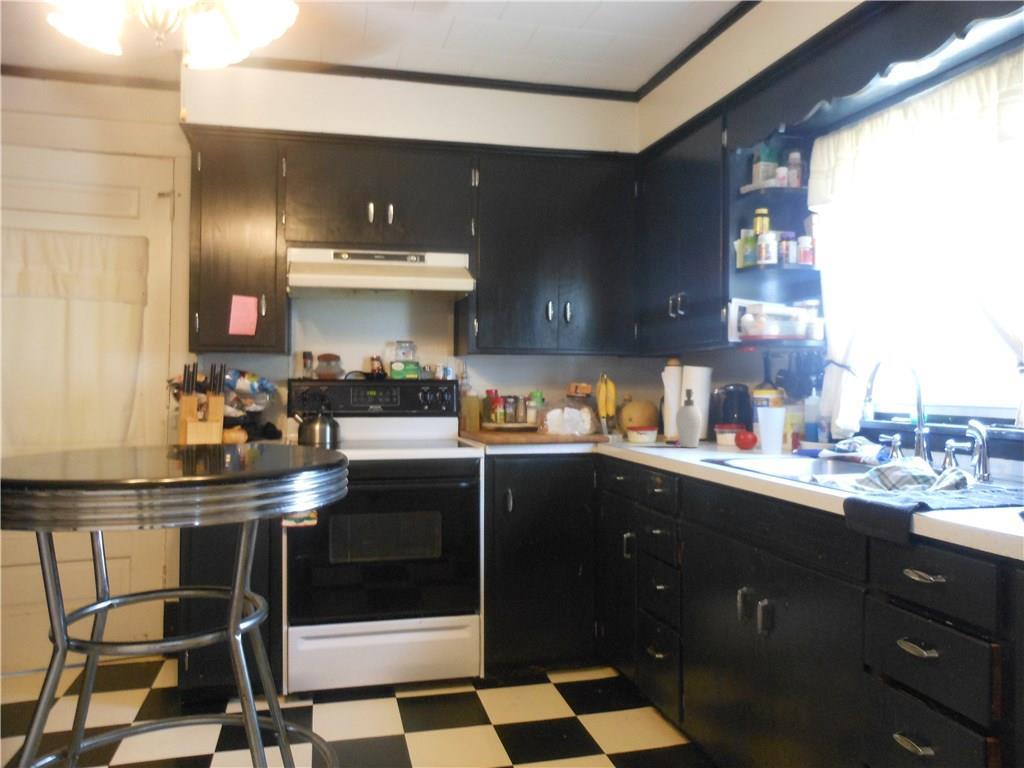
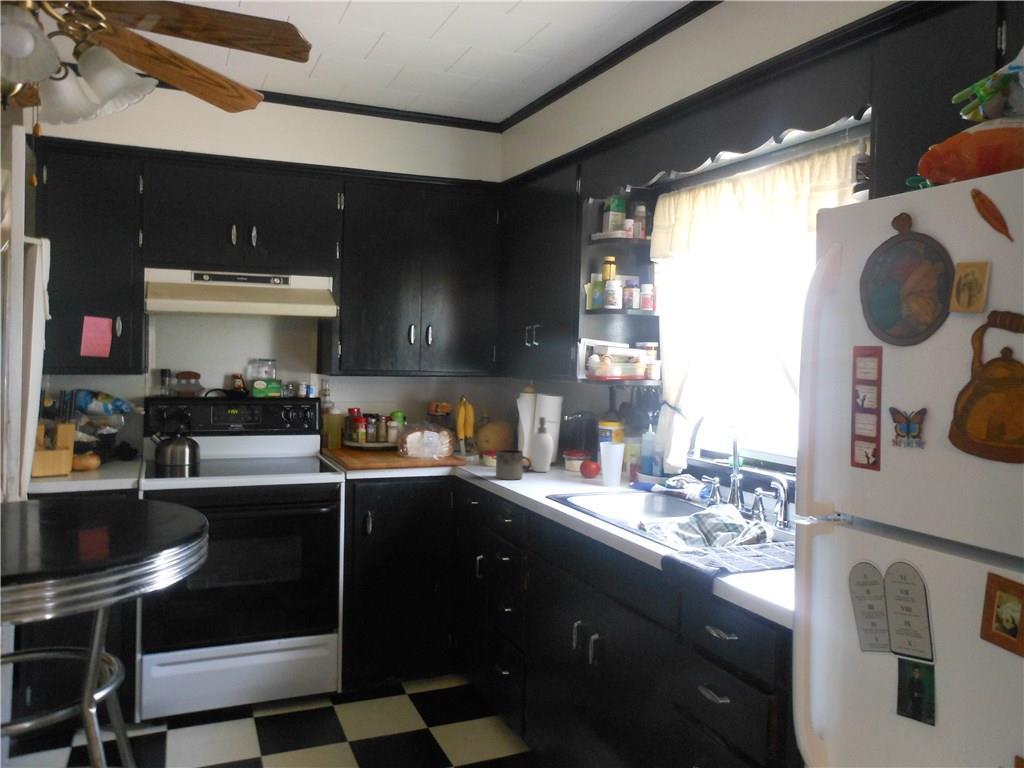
mug: none [640,421,679,451] -> present [496,450,531,480]

